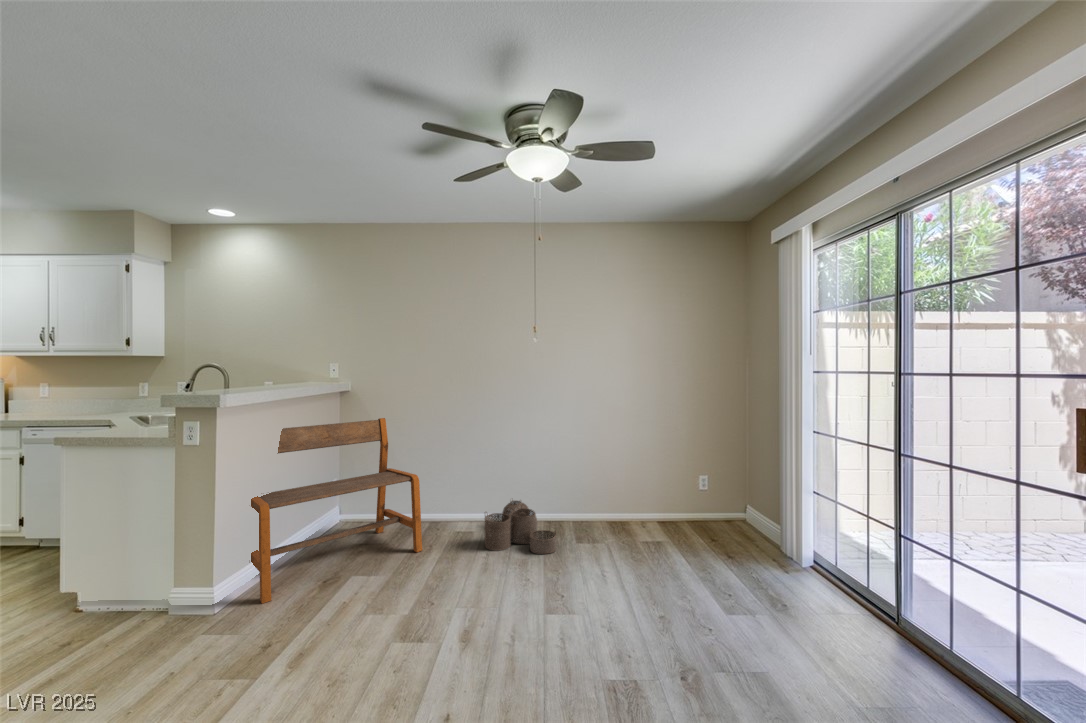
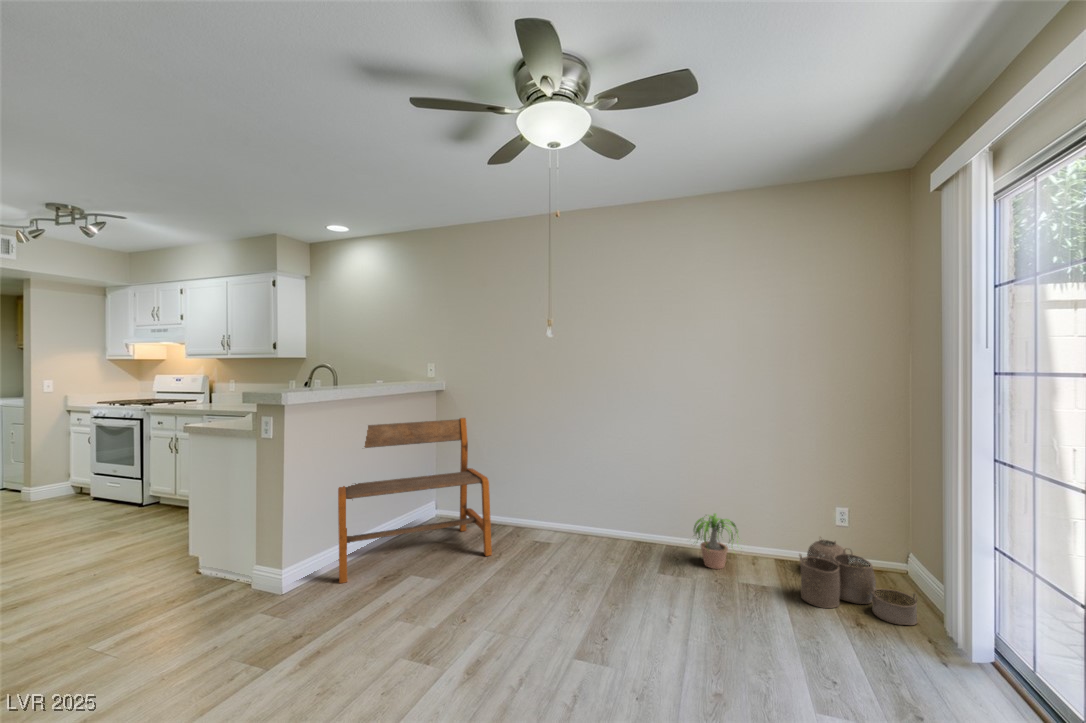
potted plant: none [596,489,644,534] -> present [694,513,738,569]
woven basket: present [485,500,557,554] -> present [799,540,918,625]

